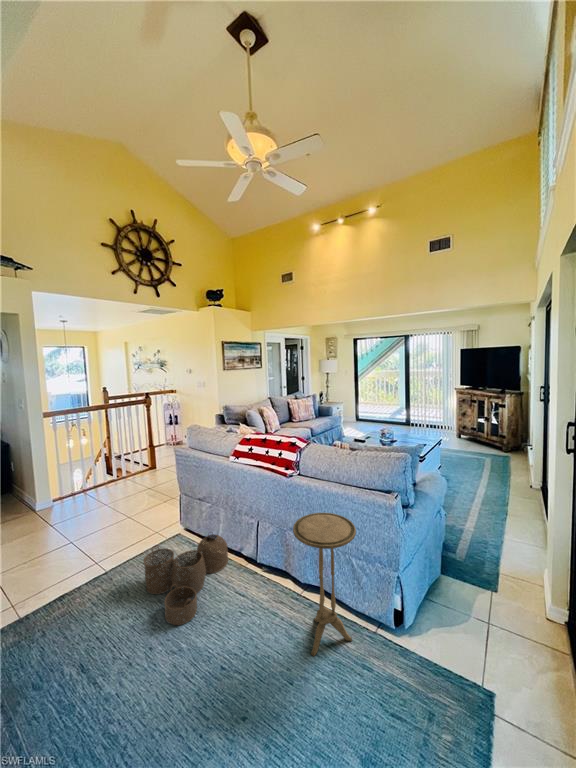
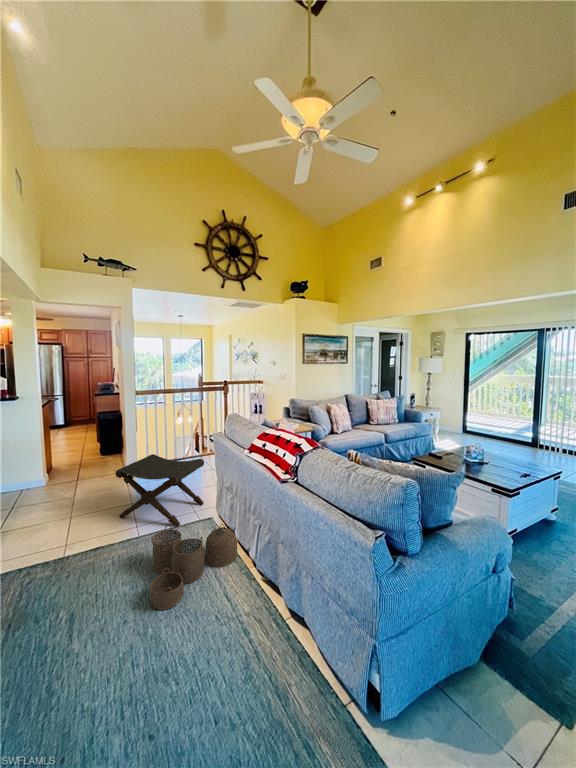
footstool: none [62,476,162,557] -> present [116,454,204,526]
side table: present [293,513,356,656] -> none [247,531,324,702]

